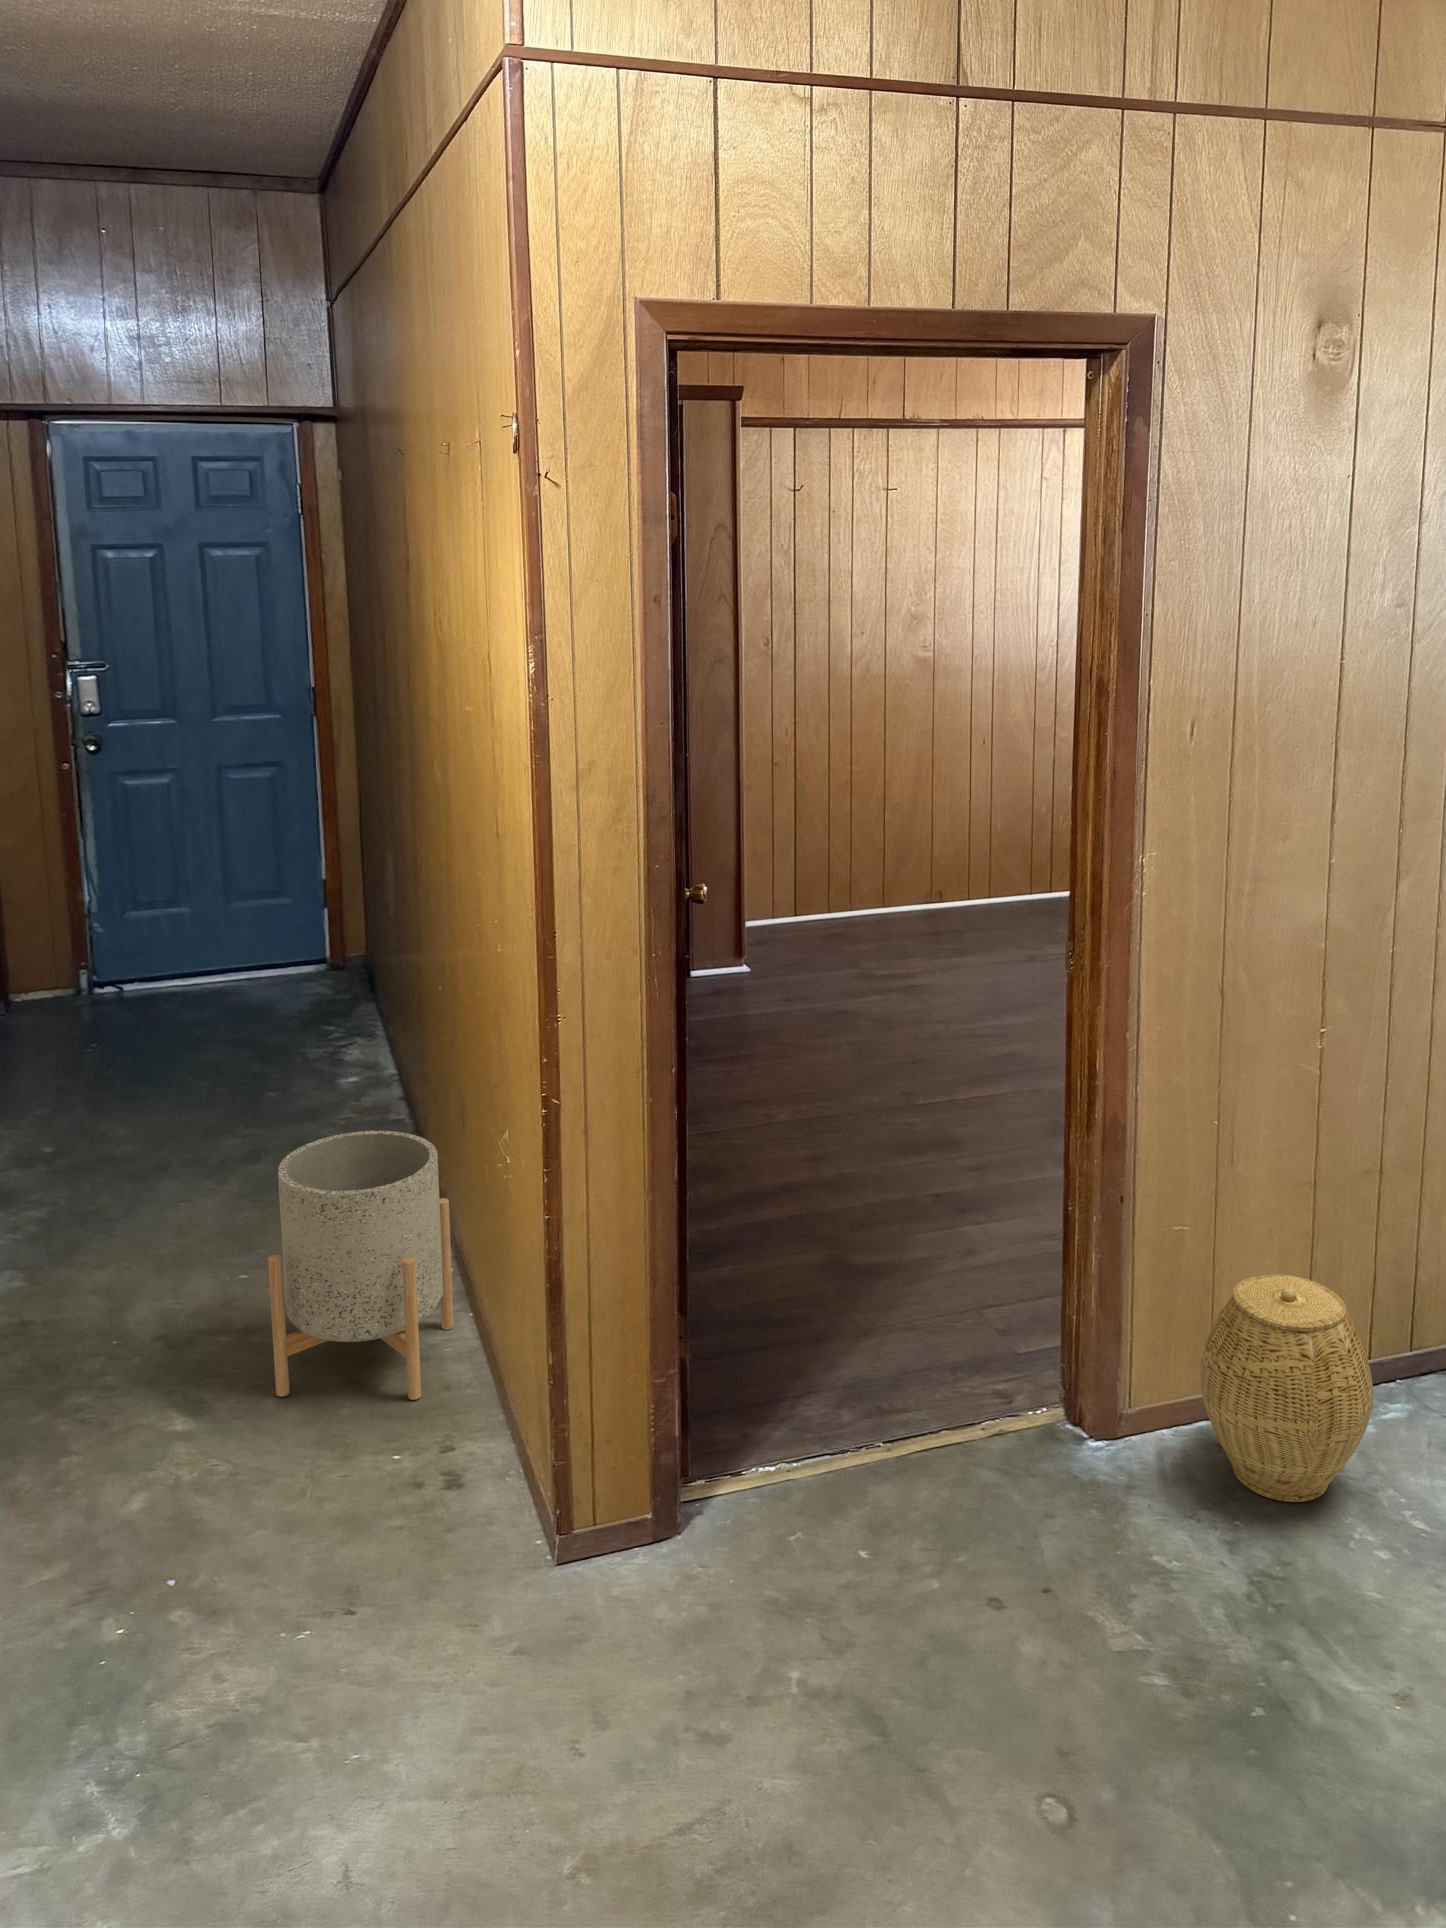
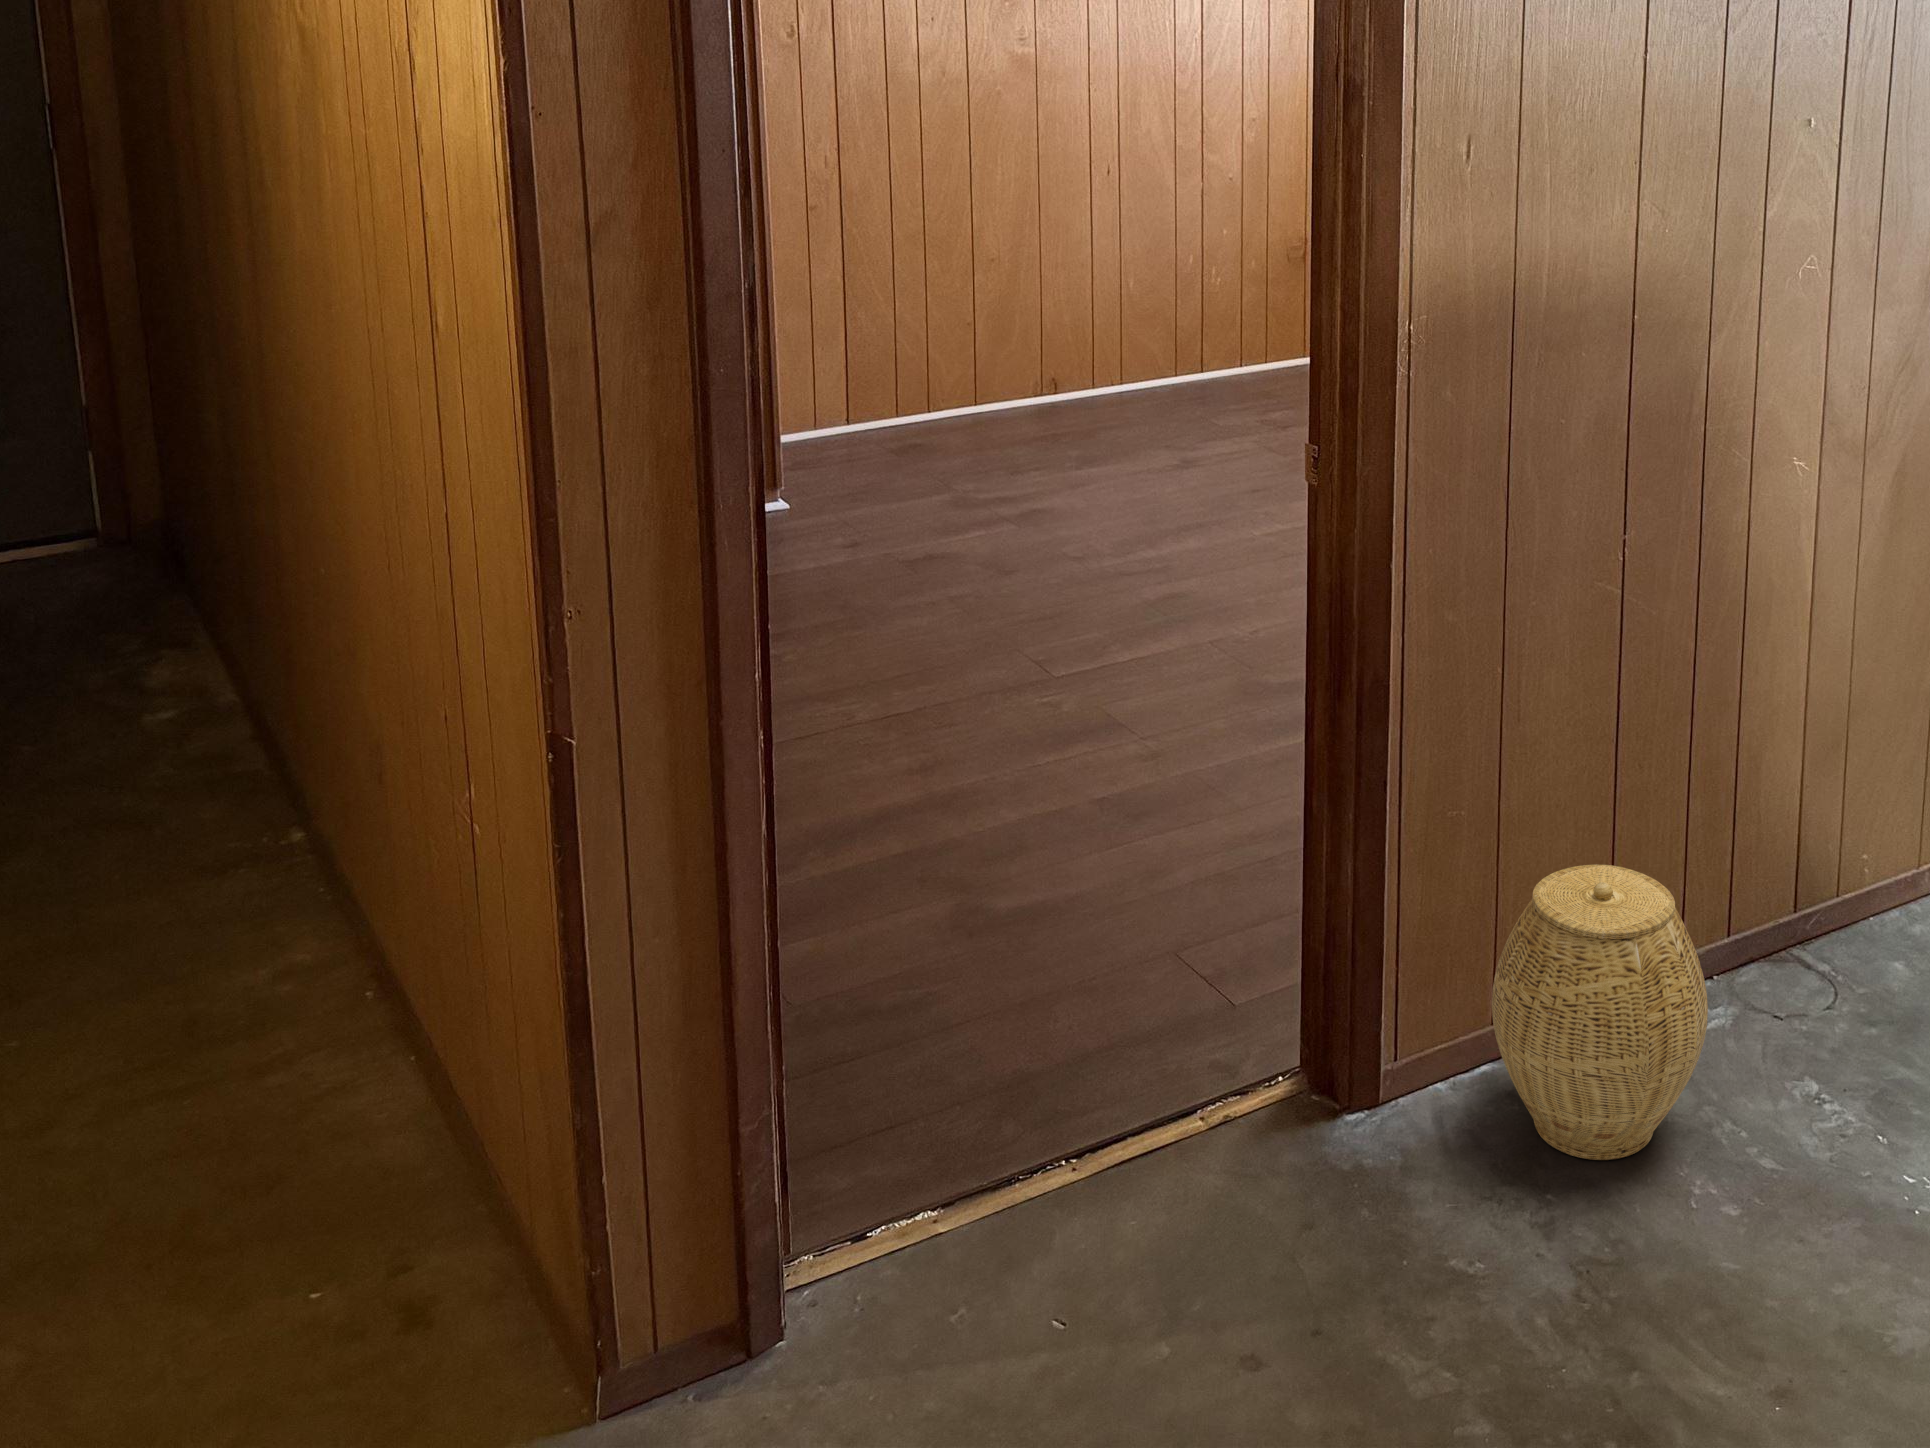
planter: present [268,1131,454,1400] -> none [42,805,375,1255]

